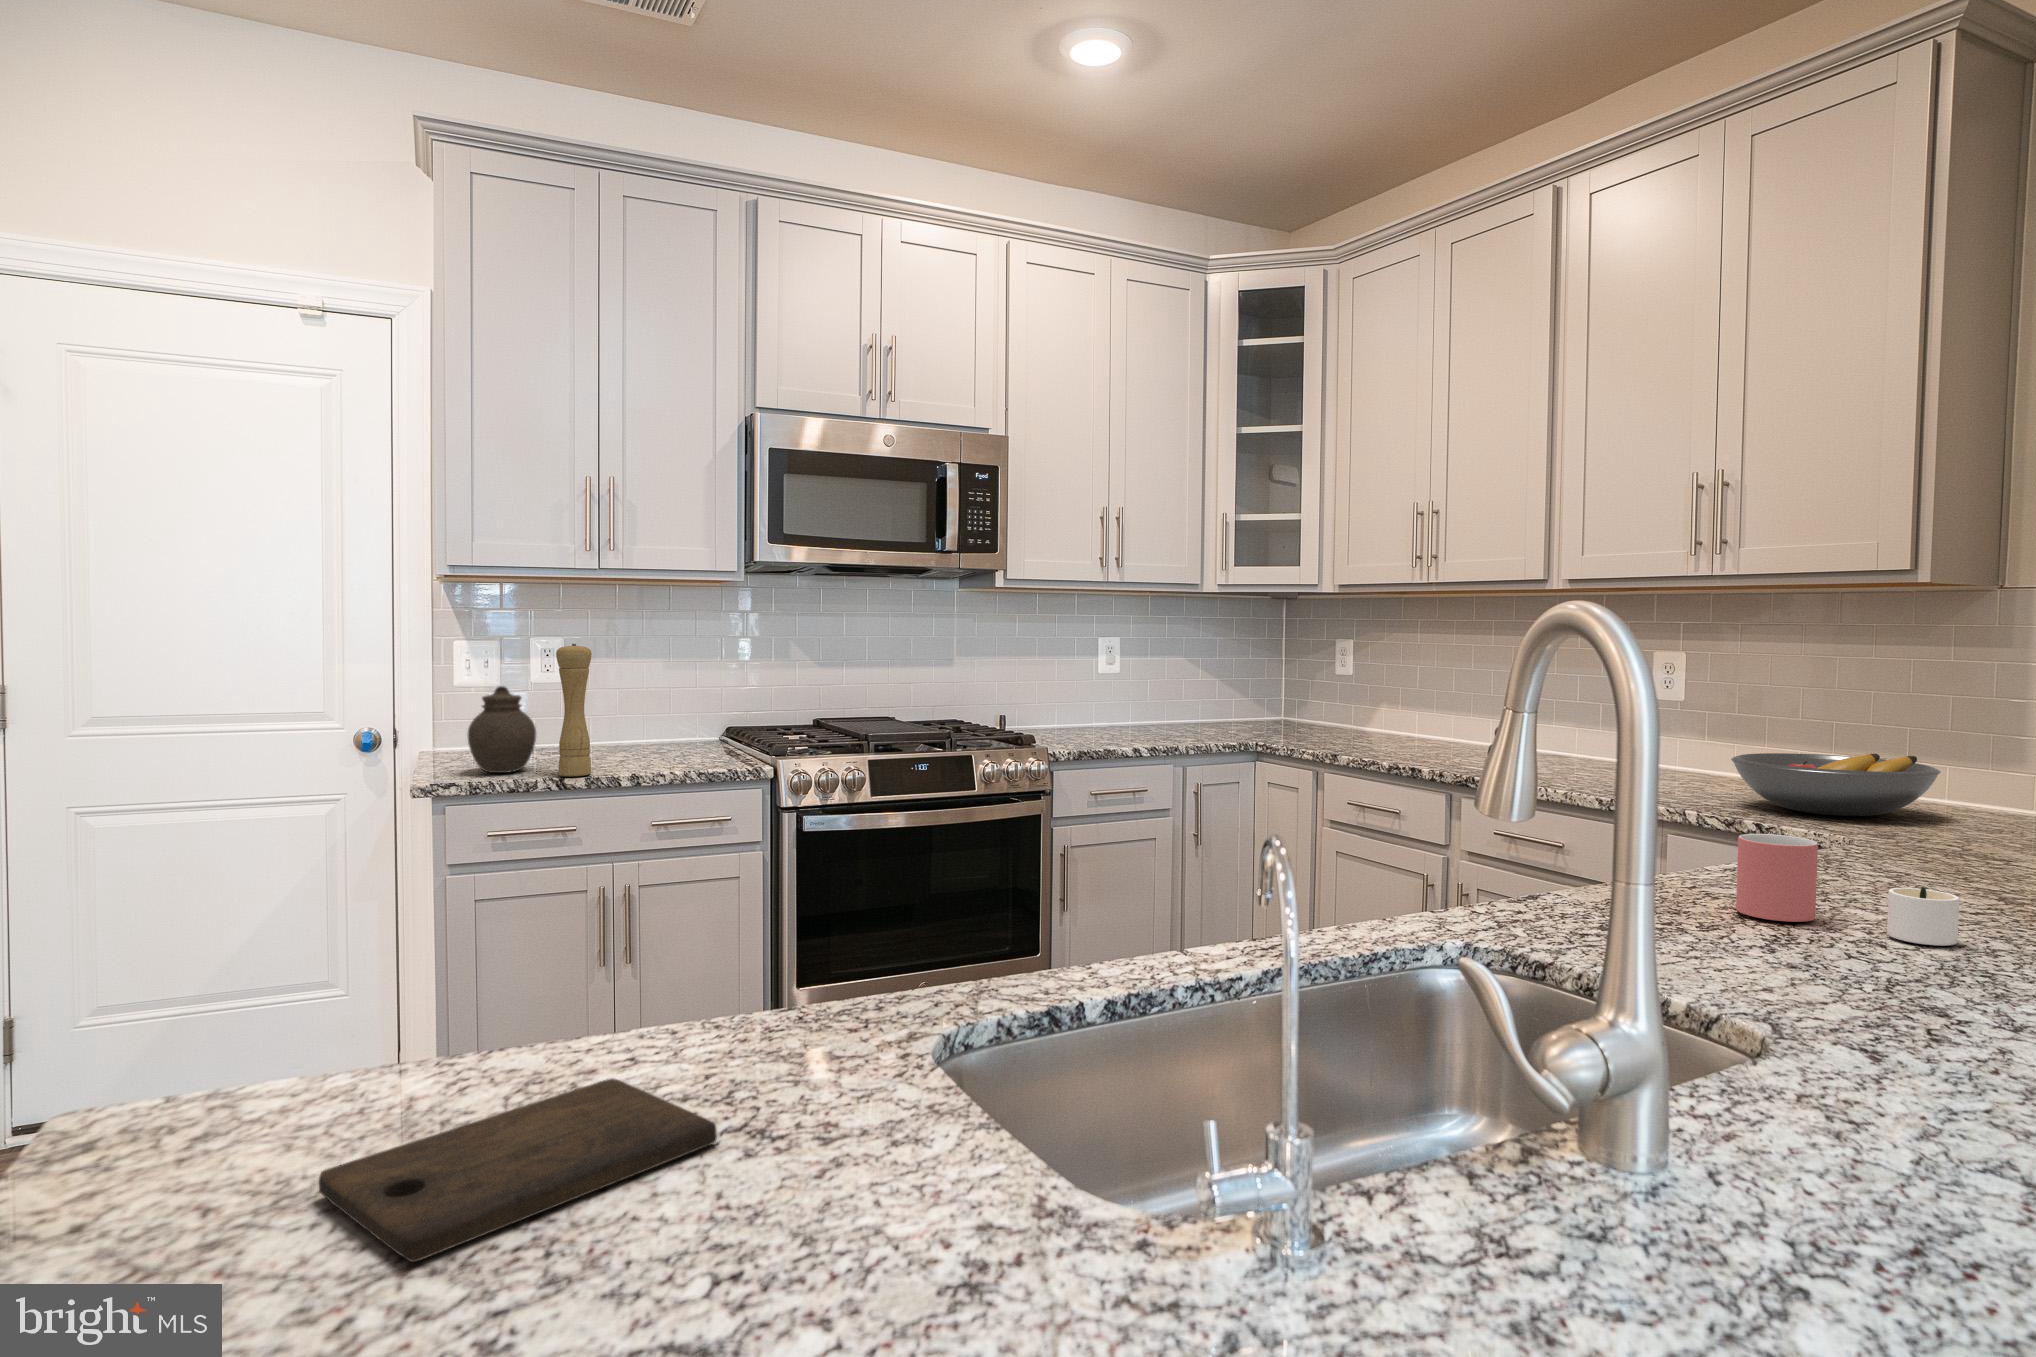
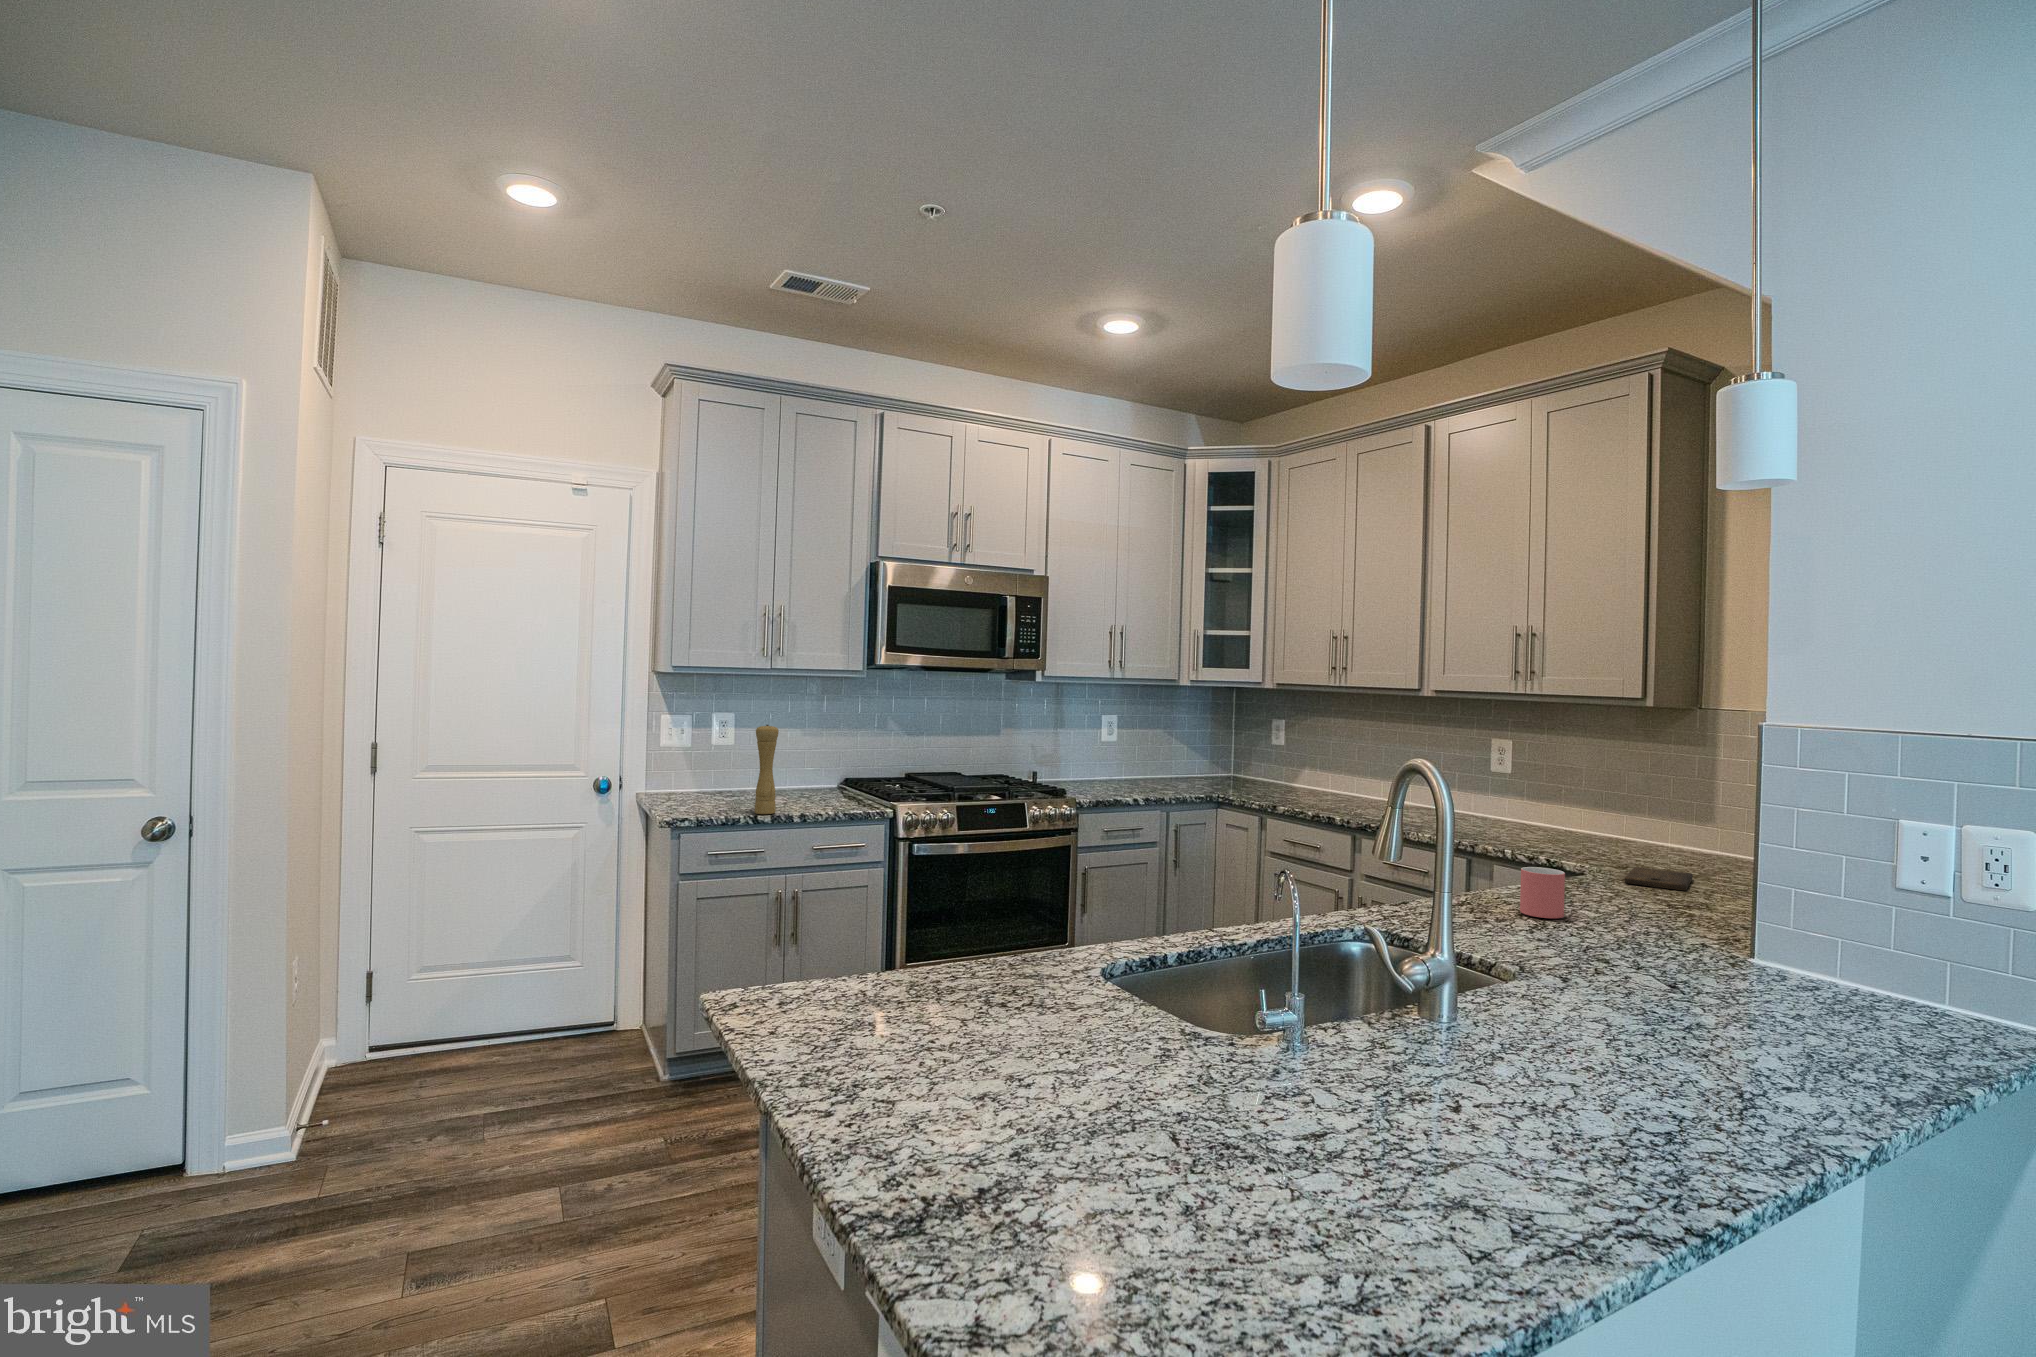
jar: present [468,686,536,773] -> none [691,752,736,811]
fruit bowl: present [1731,753,1940,816] -> none [1535,812,1665,855]
candle: present [1887,887,1959,946] -> none [1601,899,1658,934]
cutting board: present [319,1078,717,1262] -> present [1625,867,1693,890]

